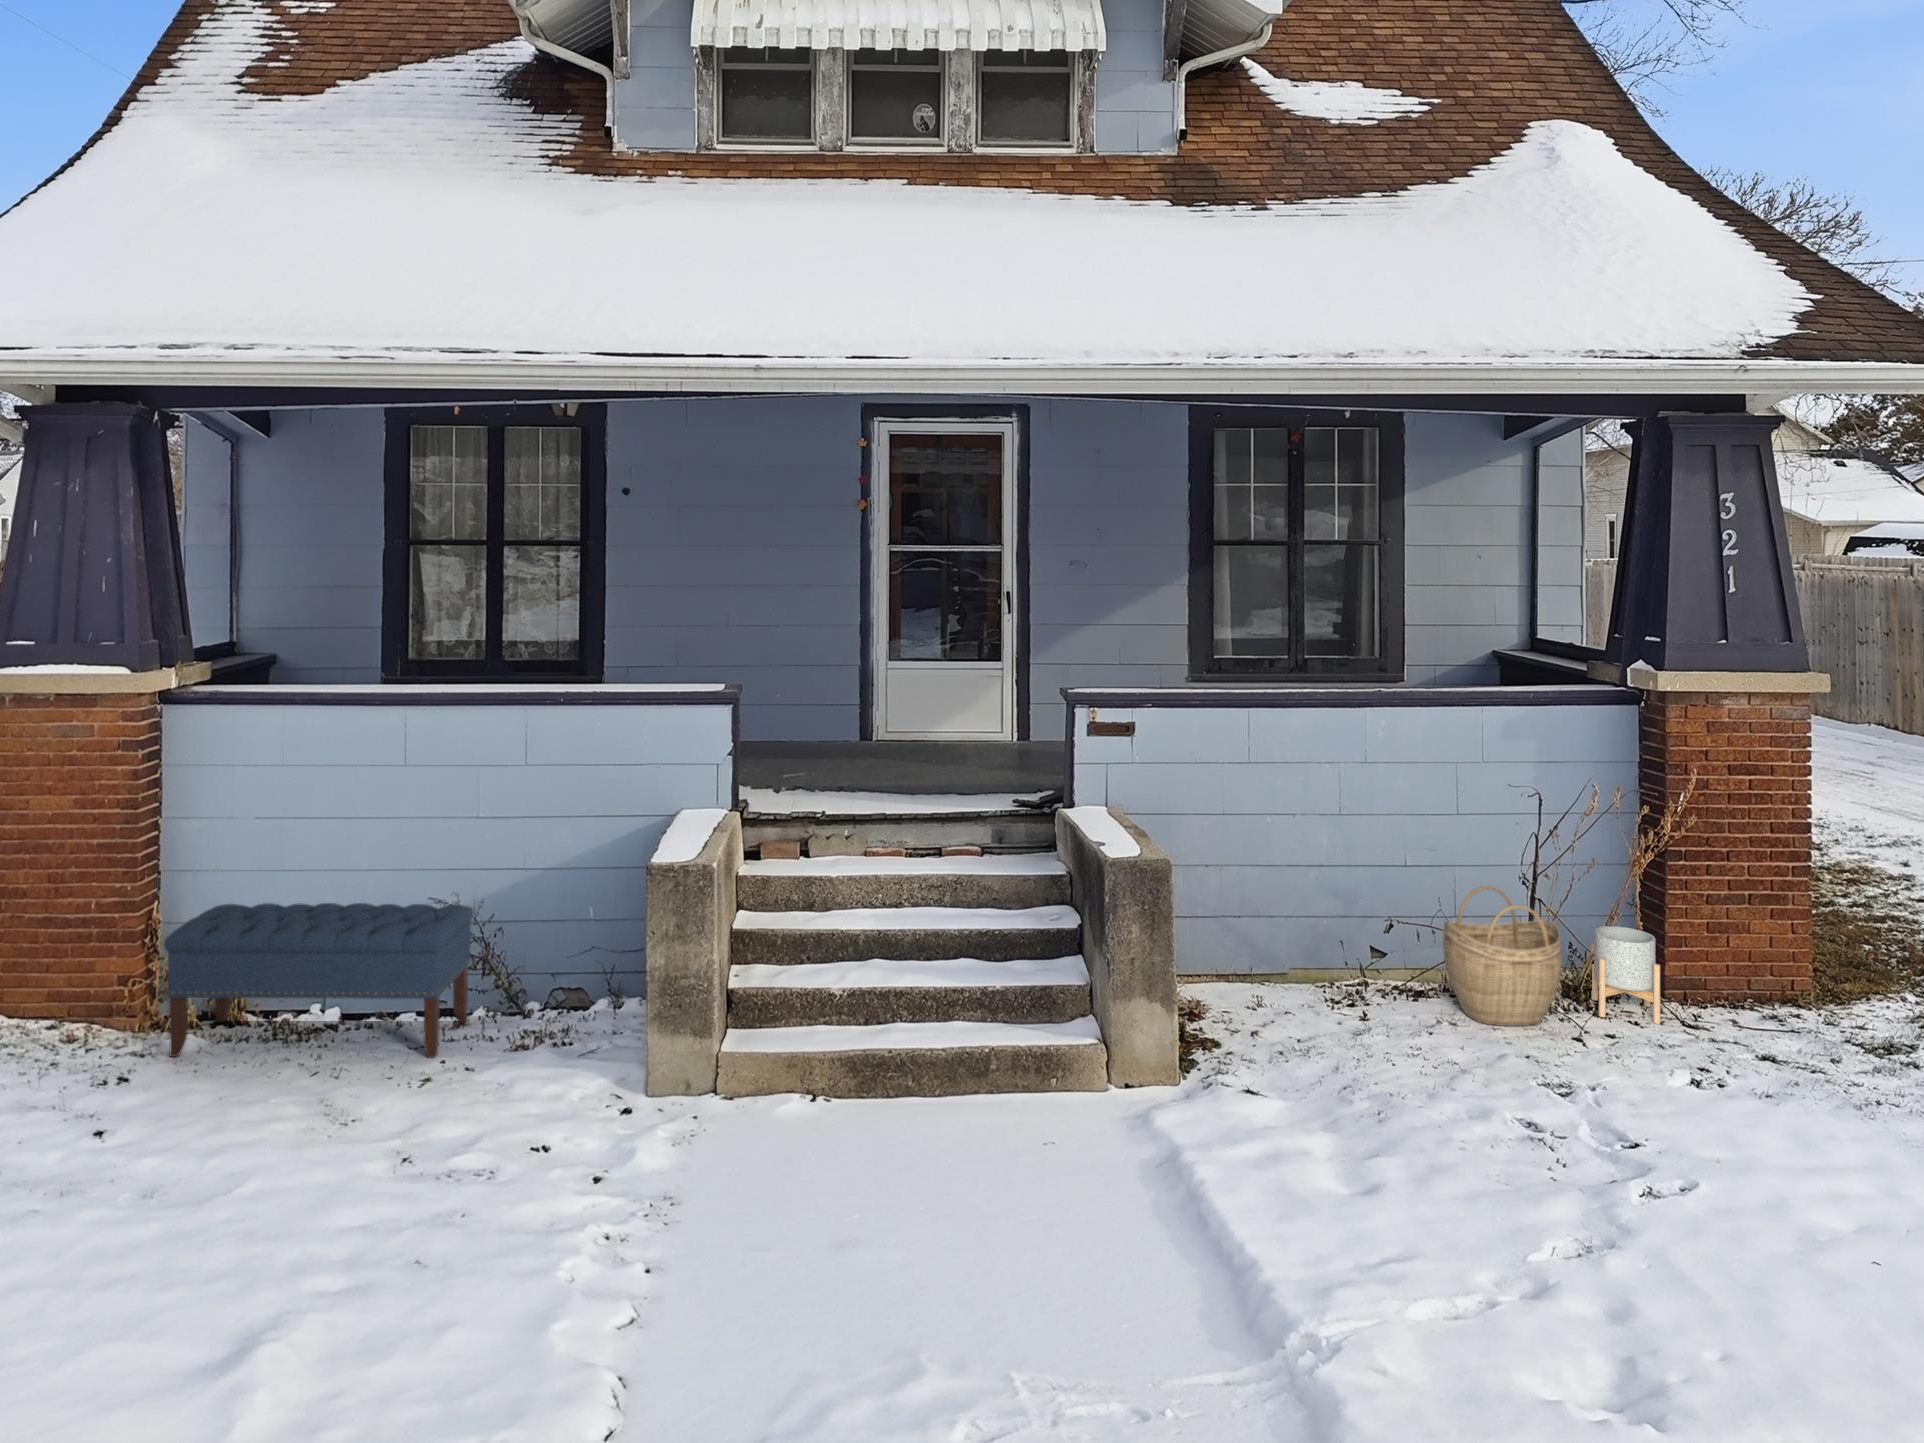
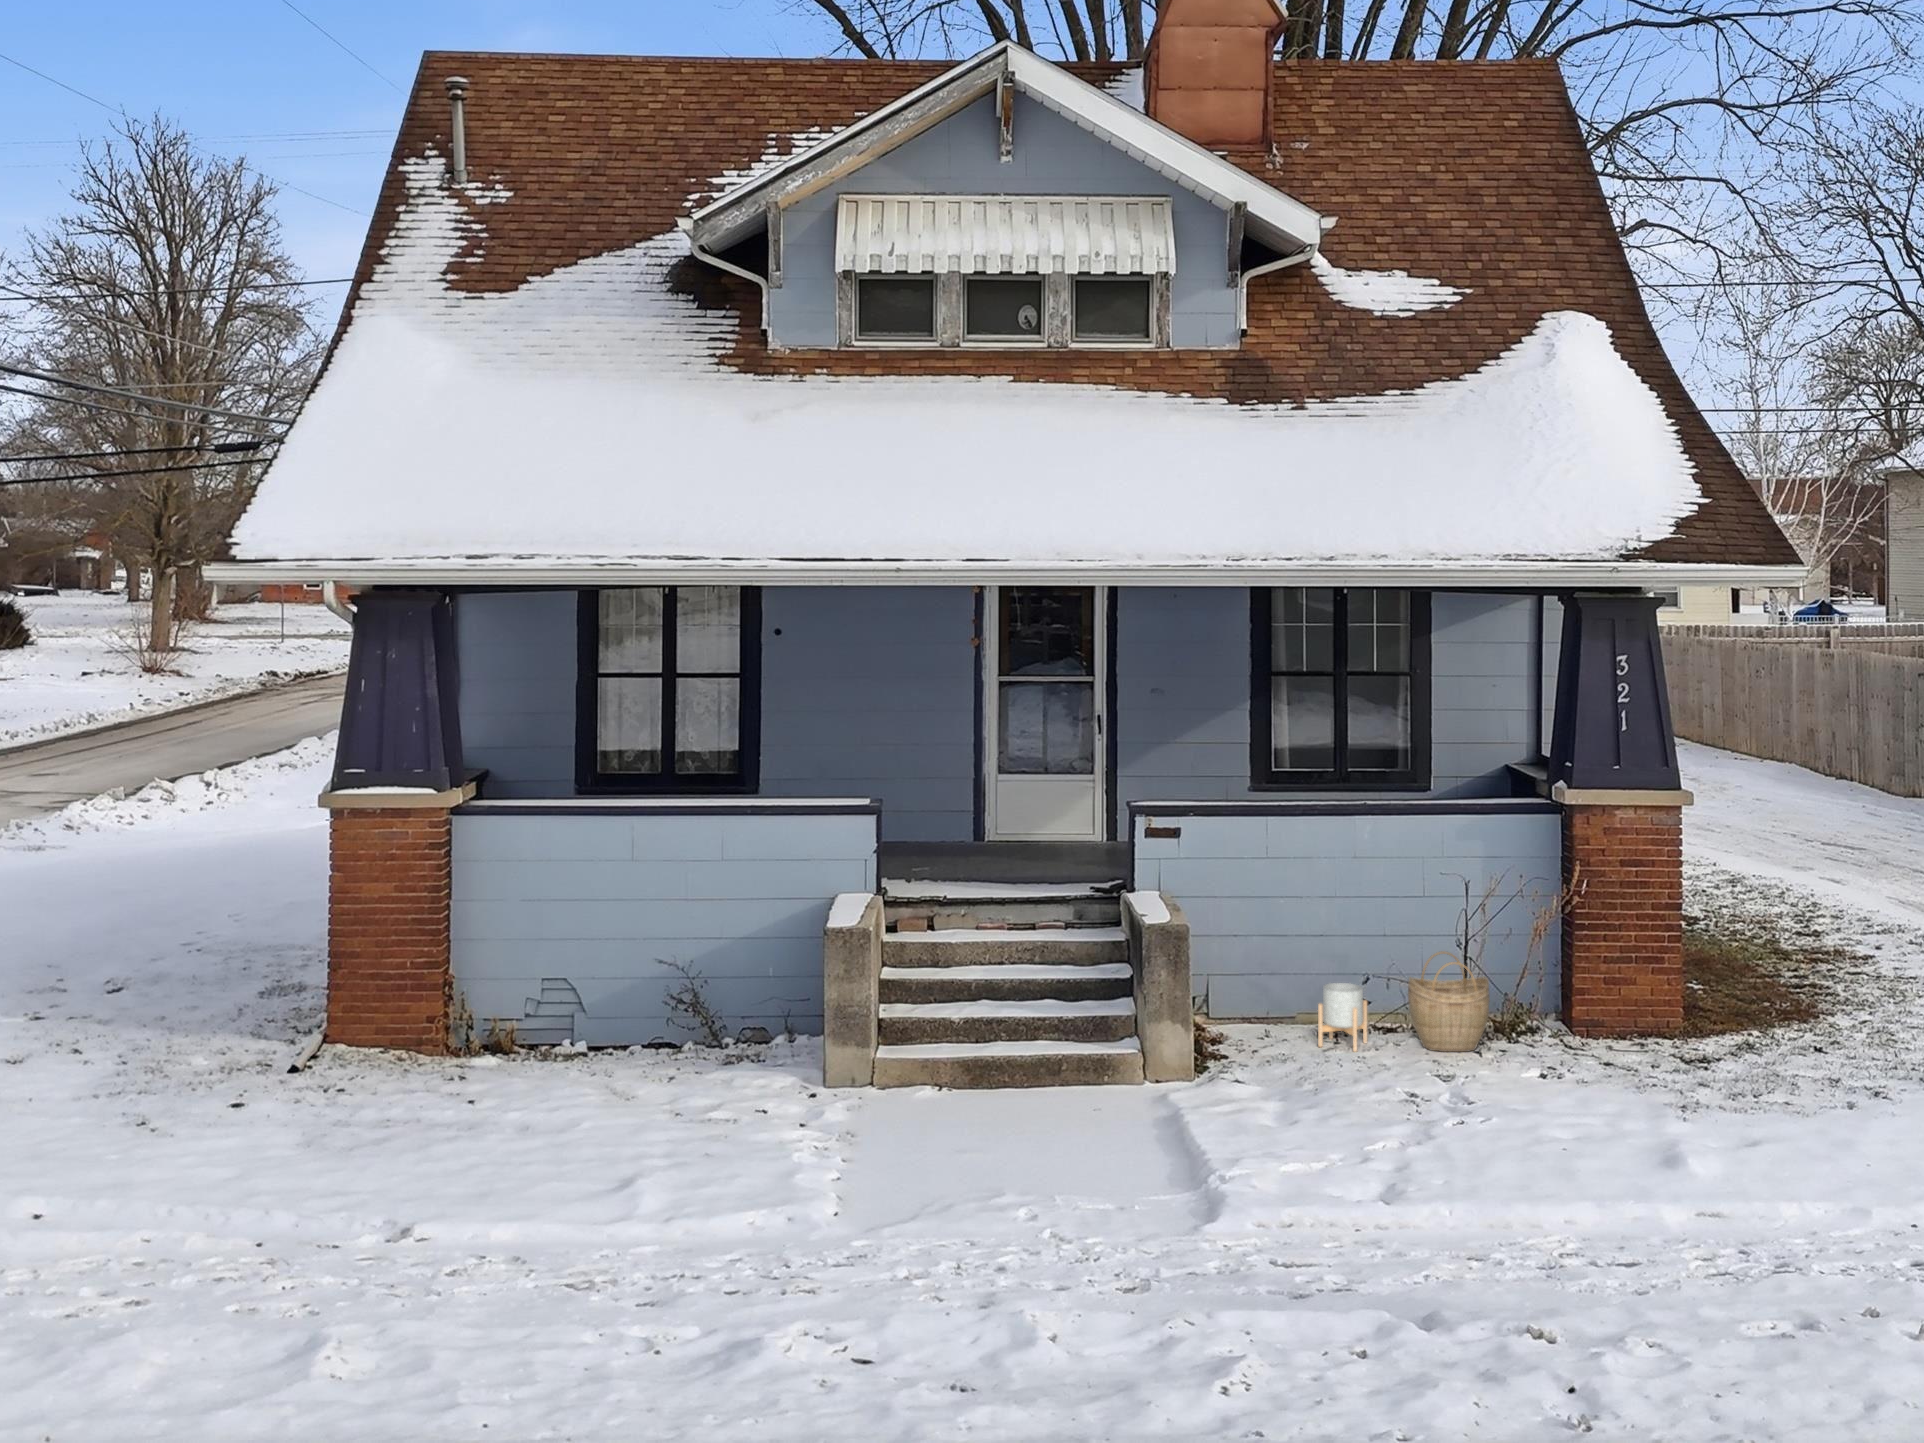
bench: present [164,903,473,1058] -> none [477,961,687,1066]
planter: present [1591,926,1660,1024] -> present [1318,983,1367,1052]

